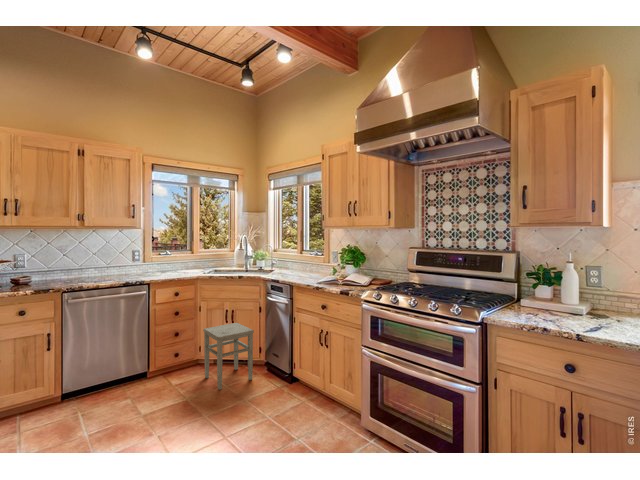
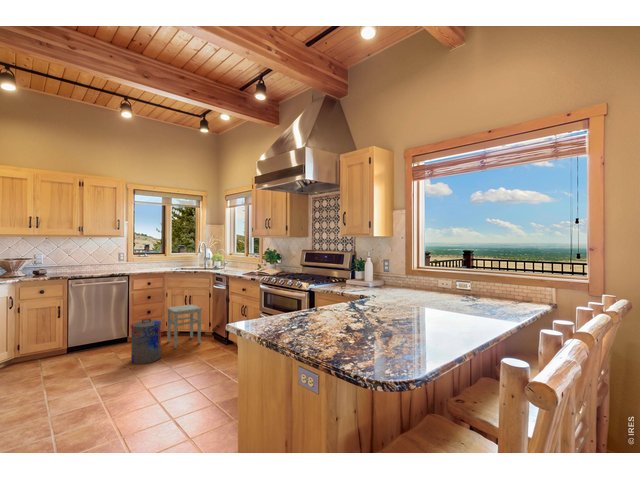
trash can: none [159,352,204,424] -> present [131,319,161,364]

